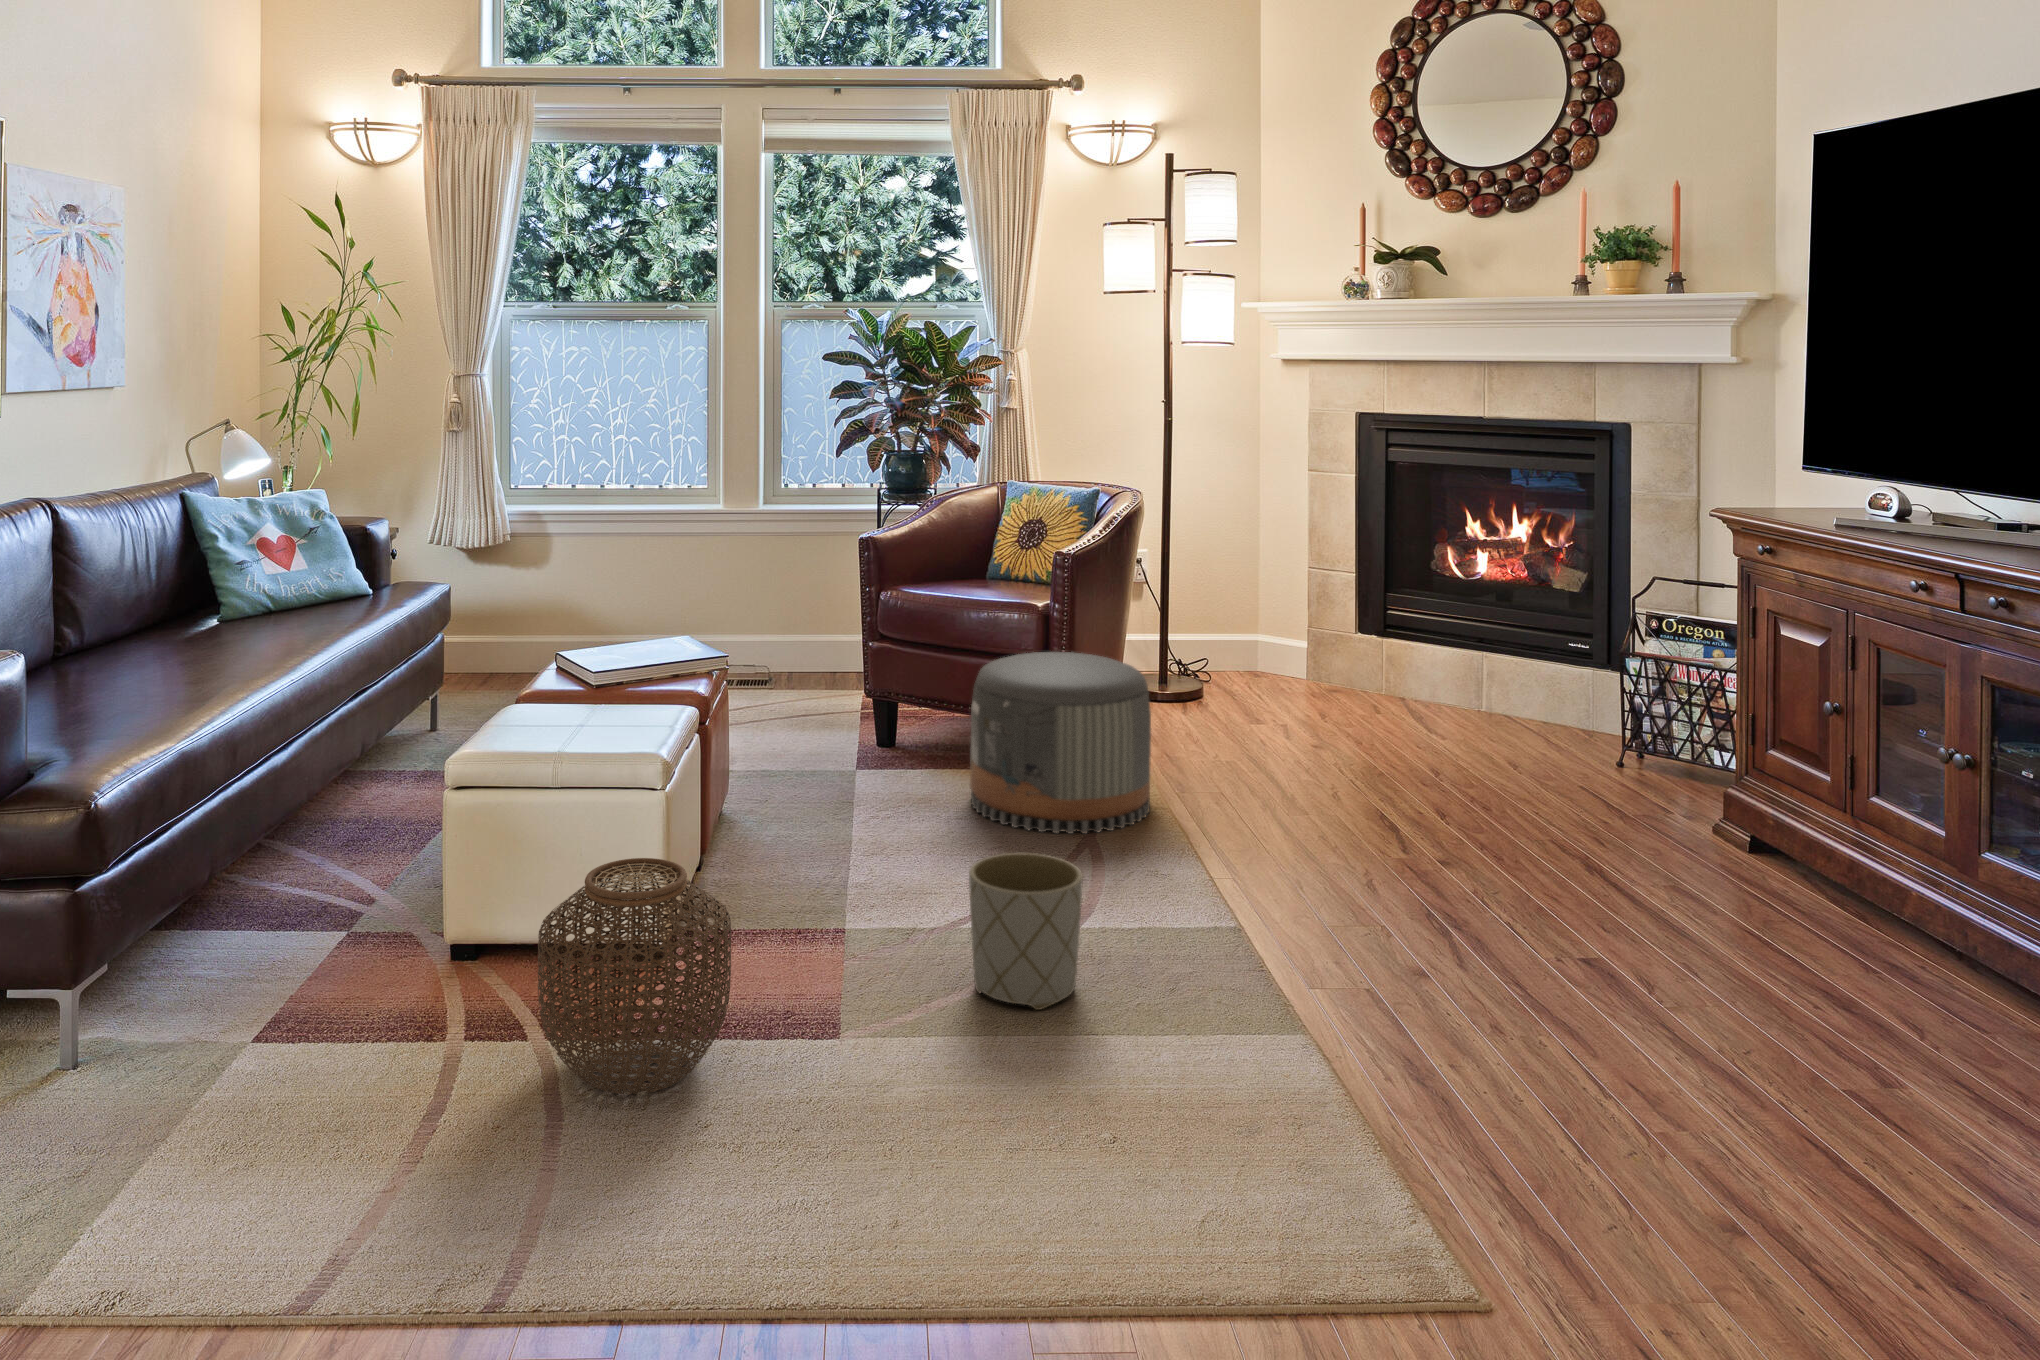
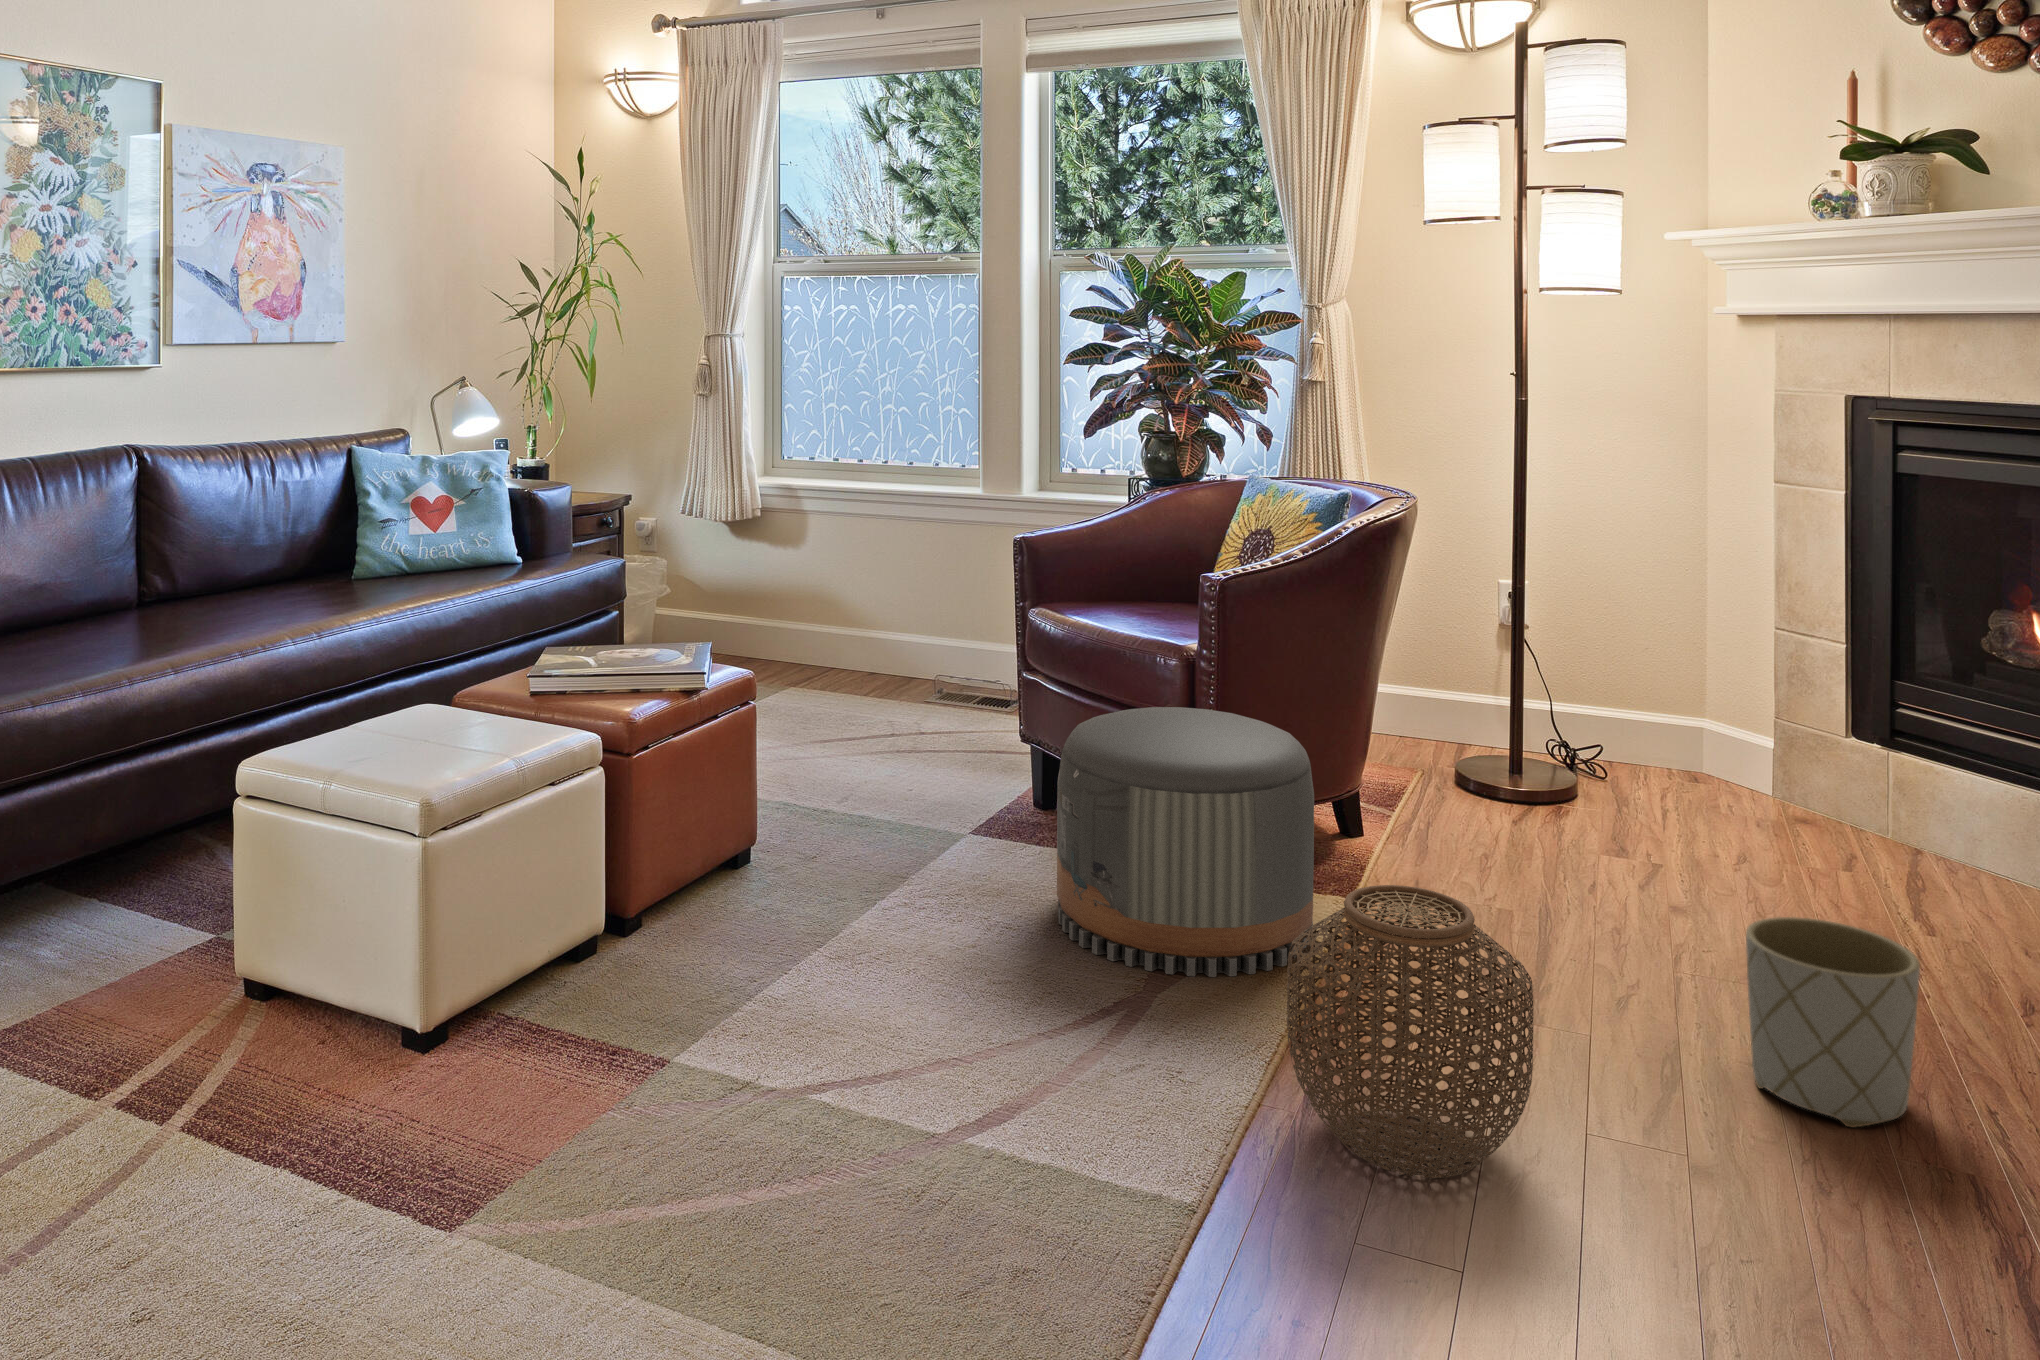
planter: present [969,853,1083,1010] -> present [1746,917,1920,1127]
woven basket: present [538,858,731,1095] -> present [1287,885,1534,1178]

